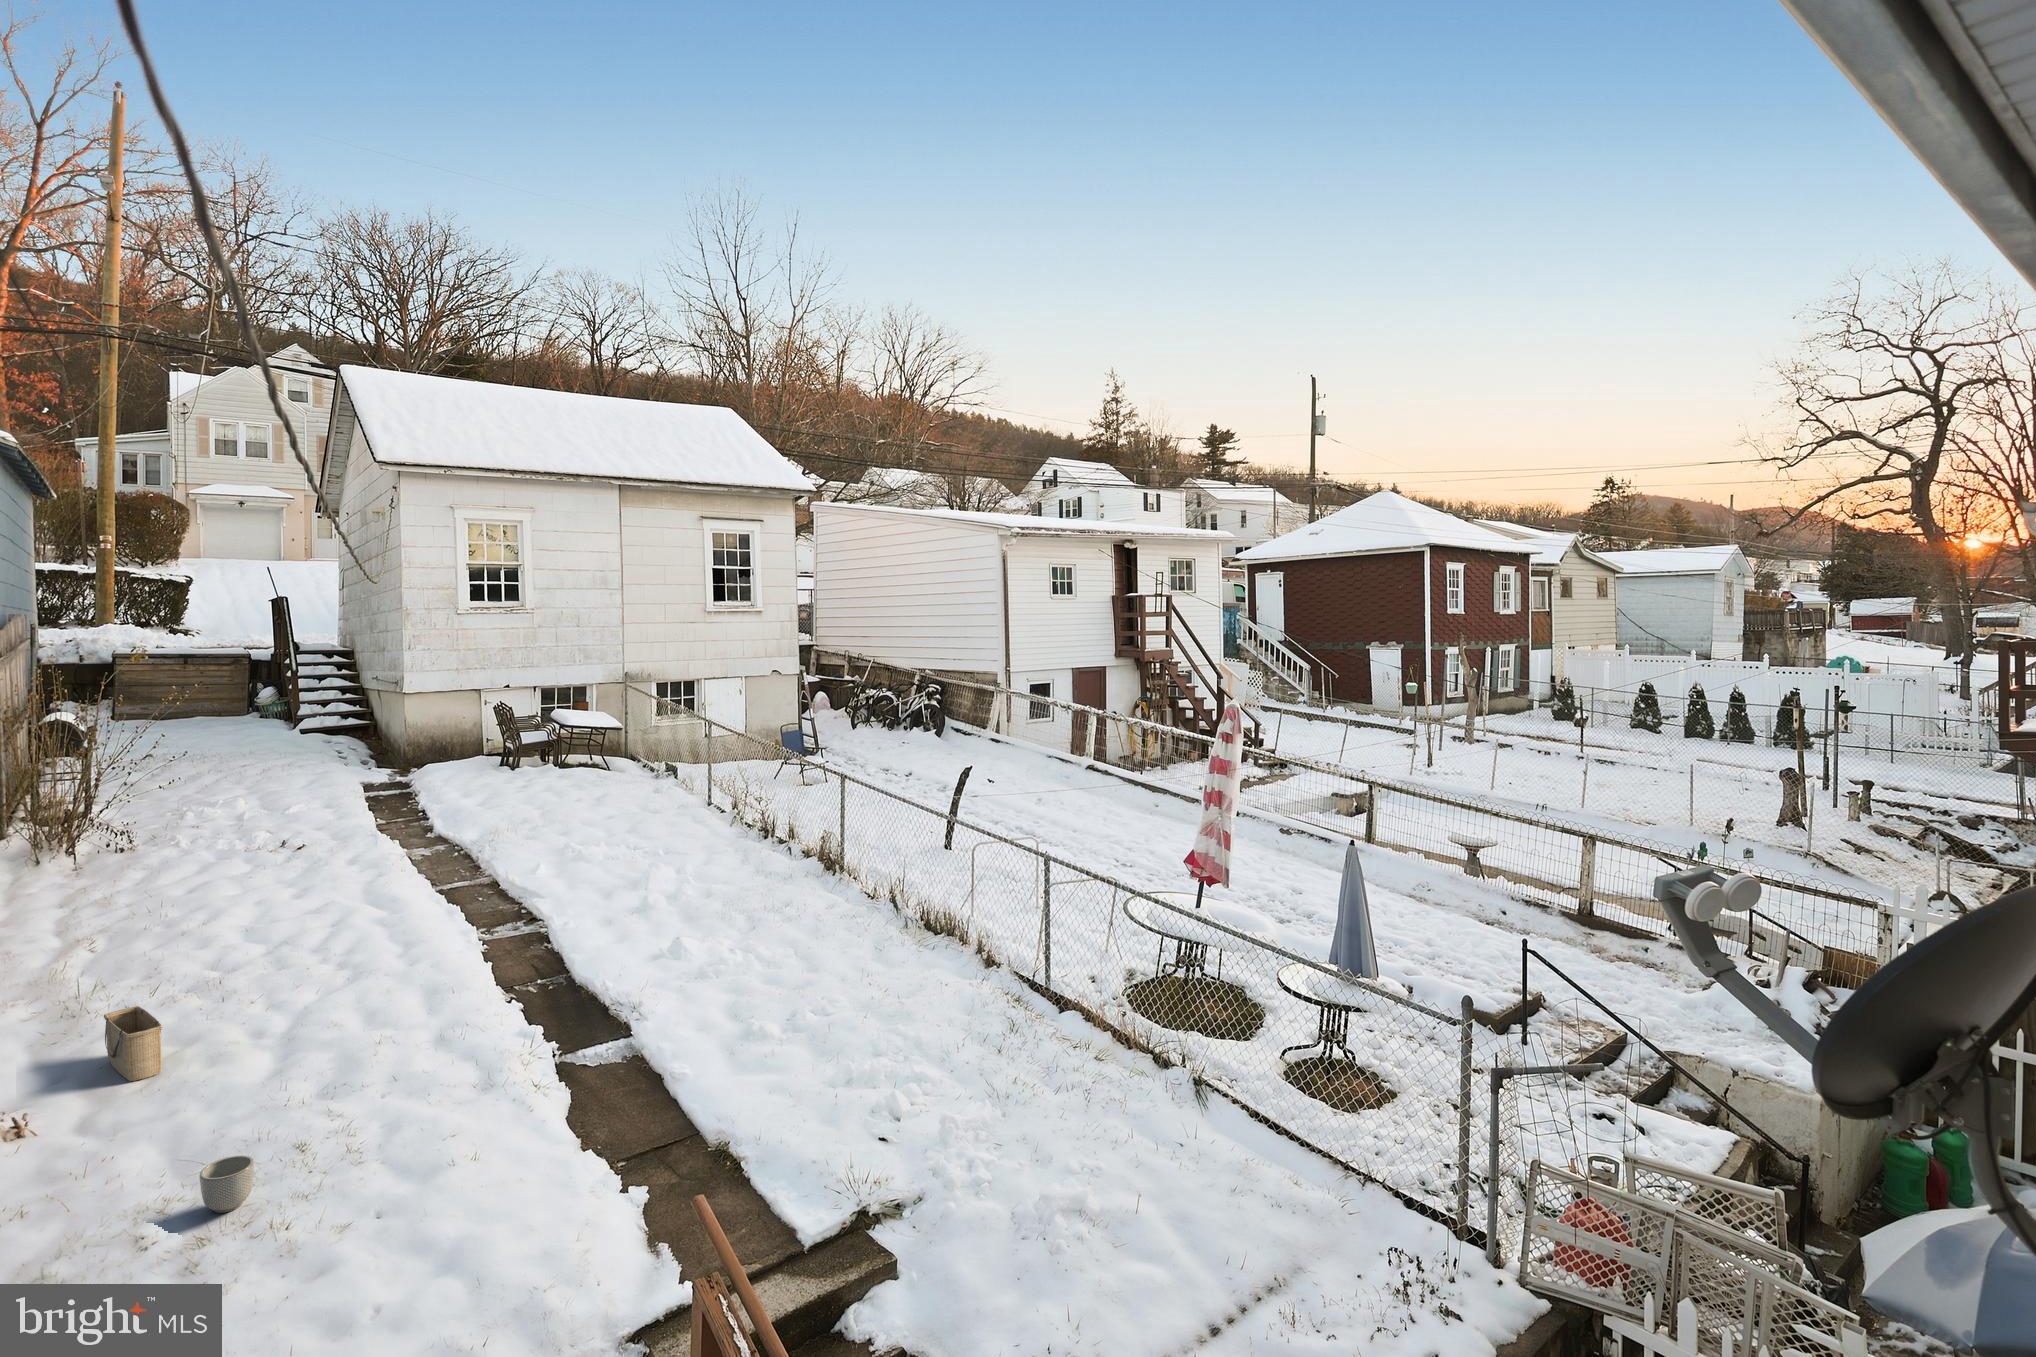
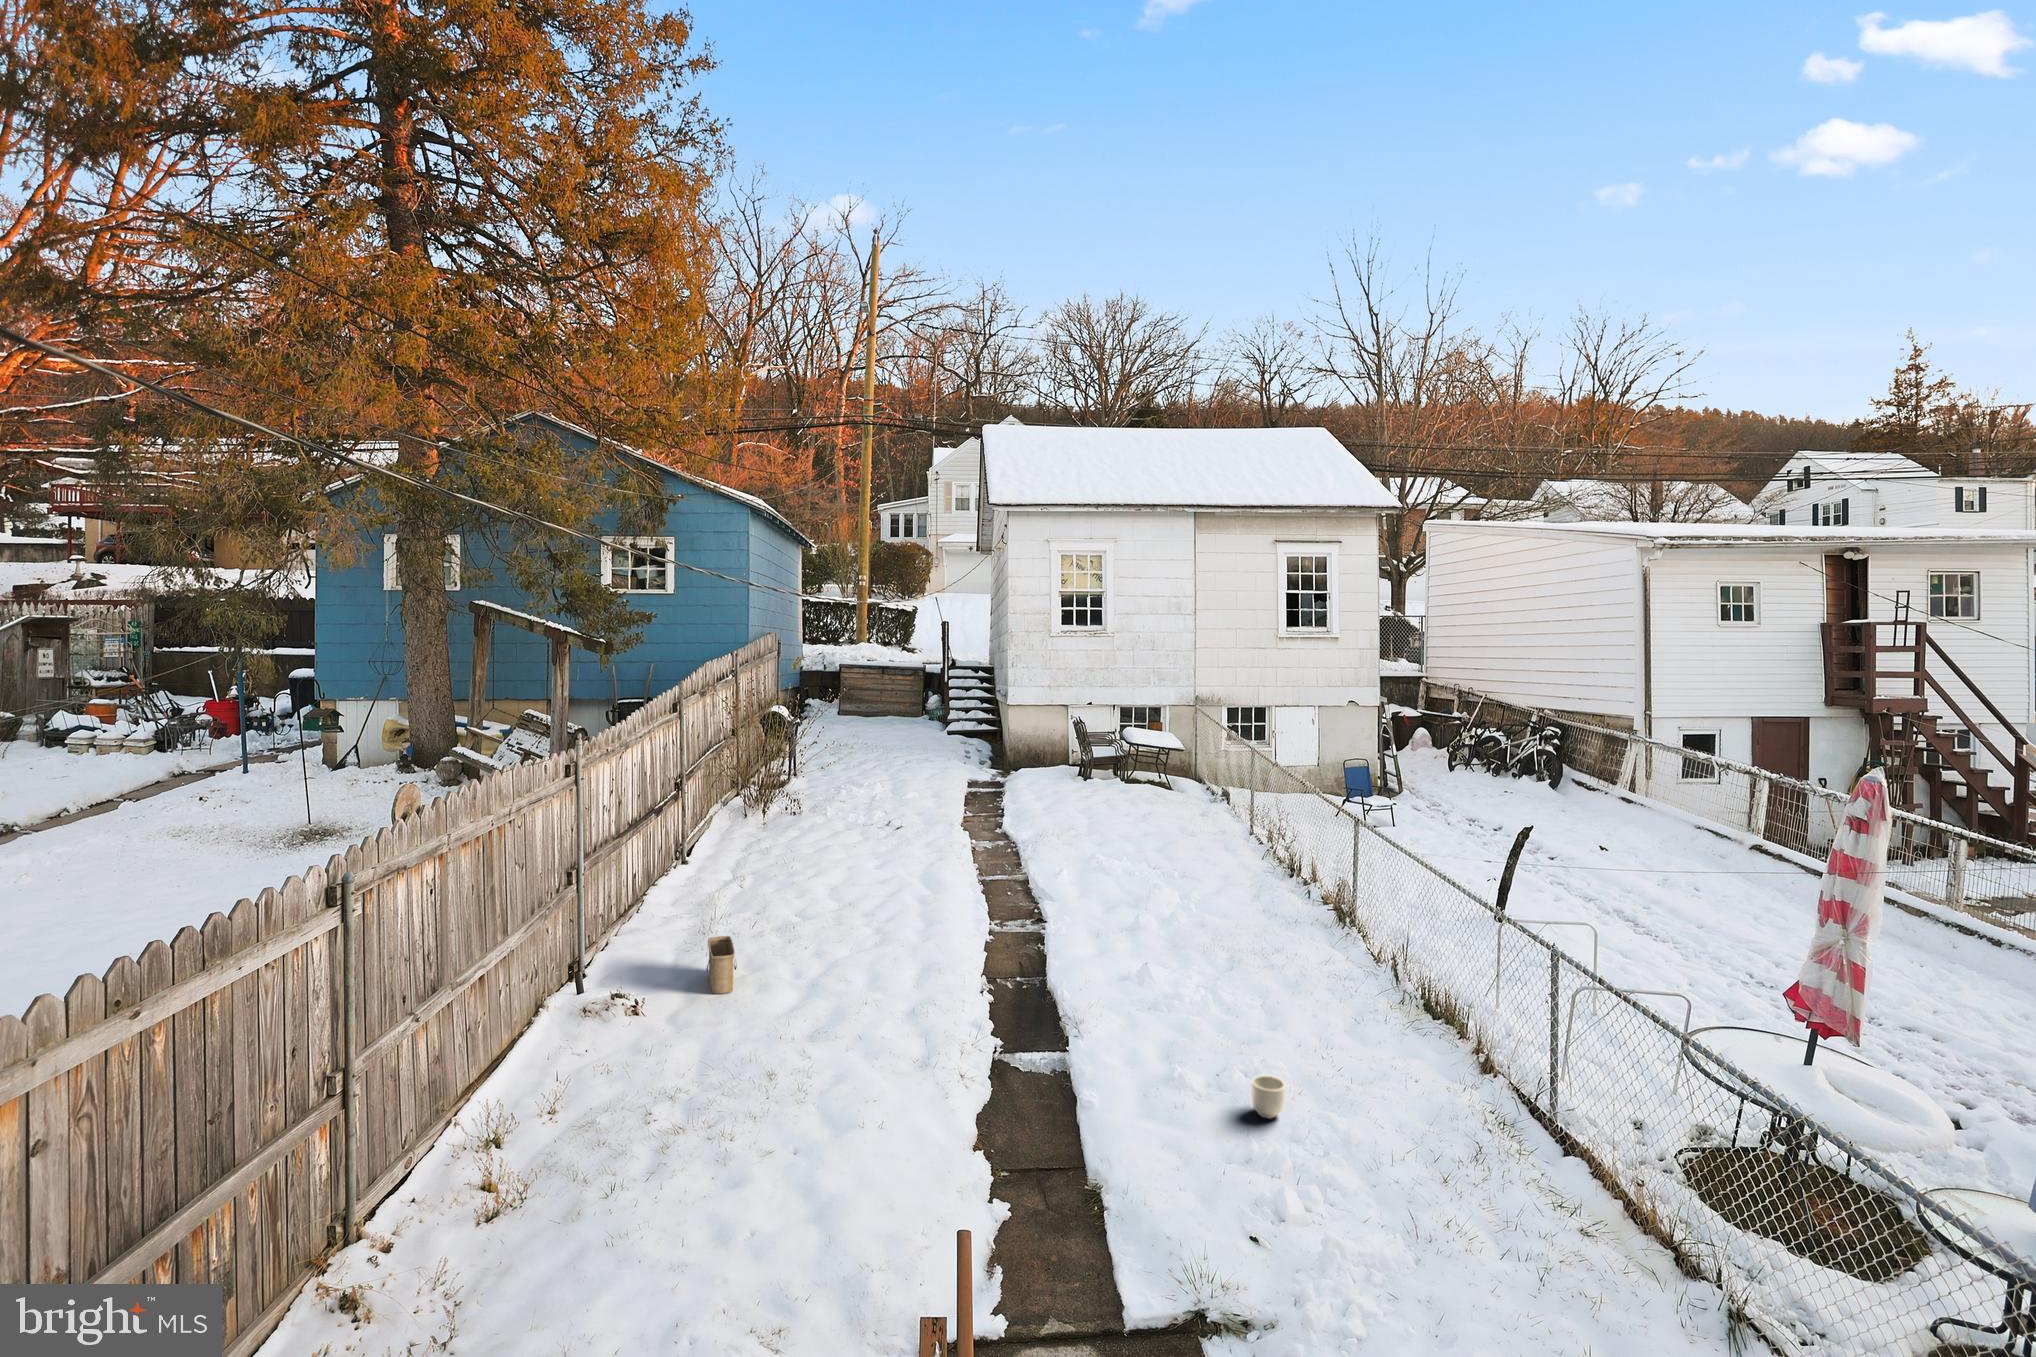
planter: present [200,1155,254,1213] -> present [1251,1075,1286,1119]

